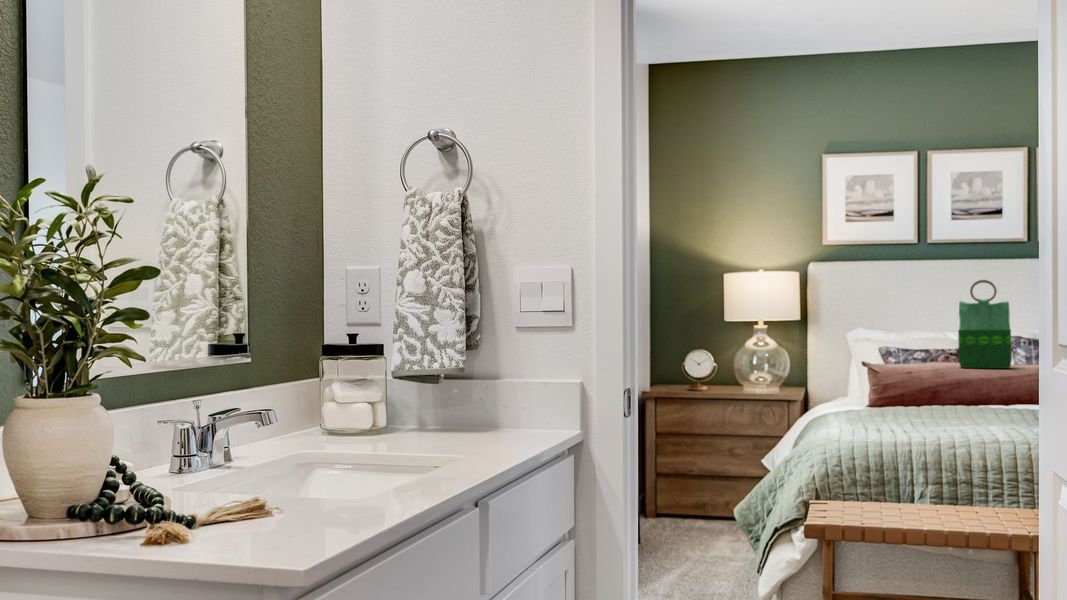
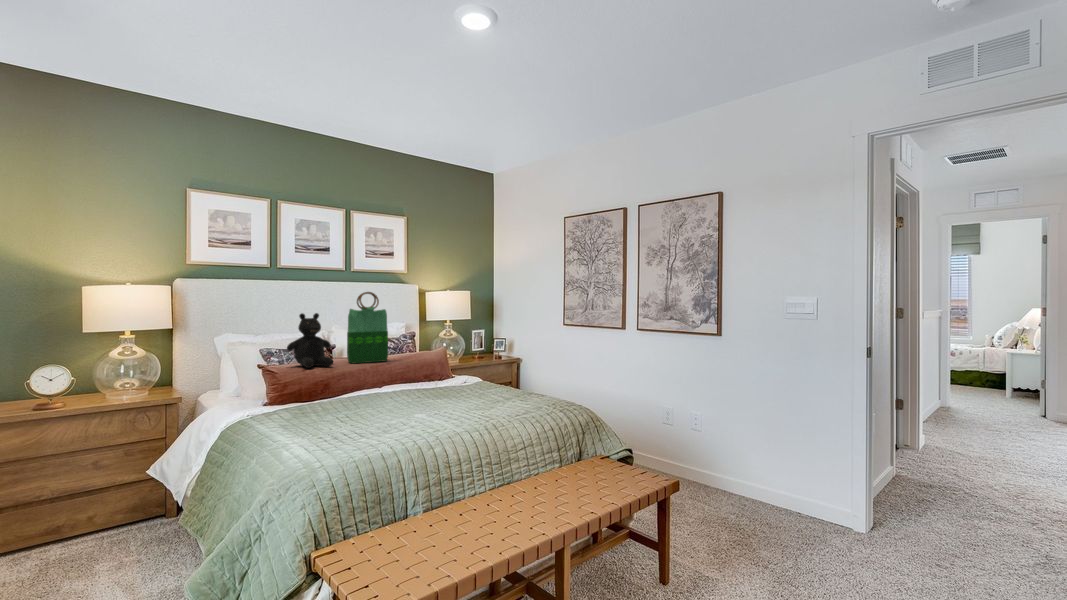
teddy bear: none [884,307,937,368] -> present [287,313,333,368]

